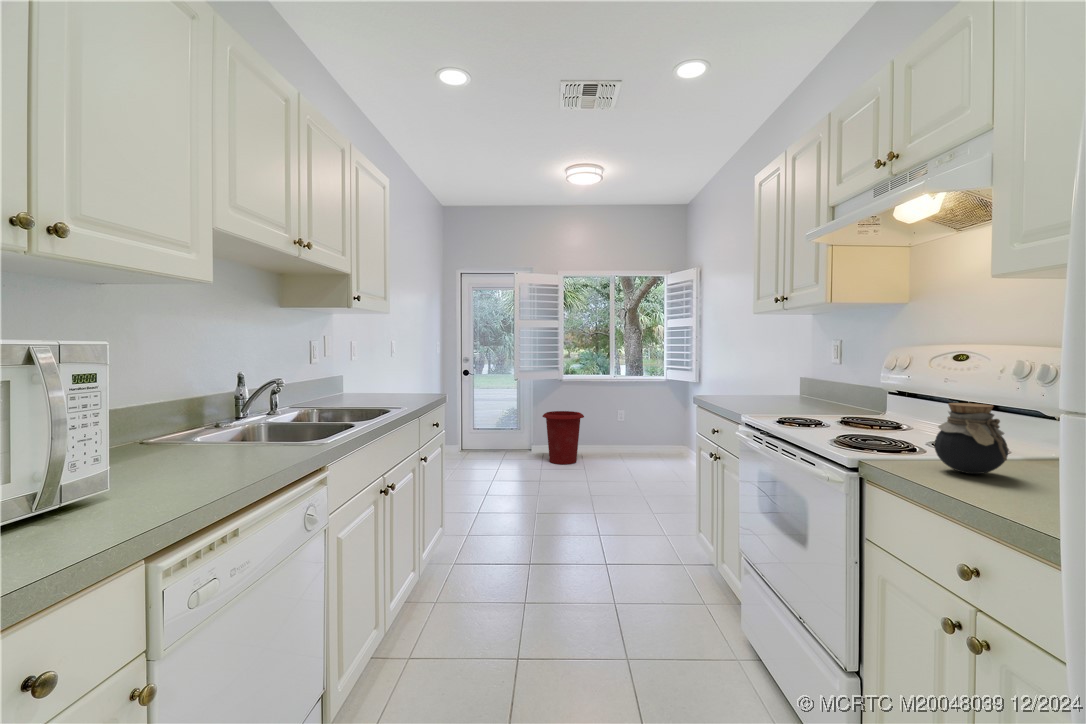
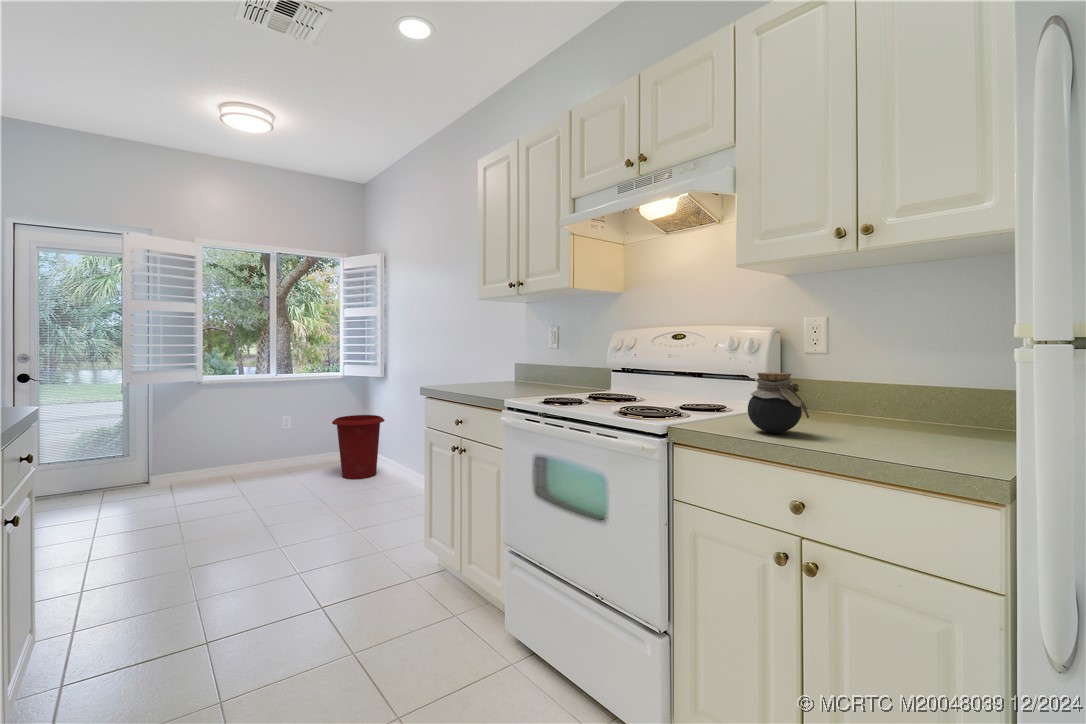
waste bin: present [543,411,584,464] -> present [332,415,385,479]

